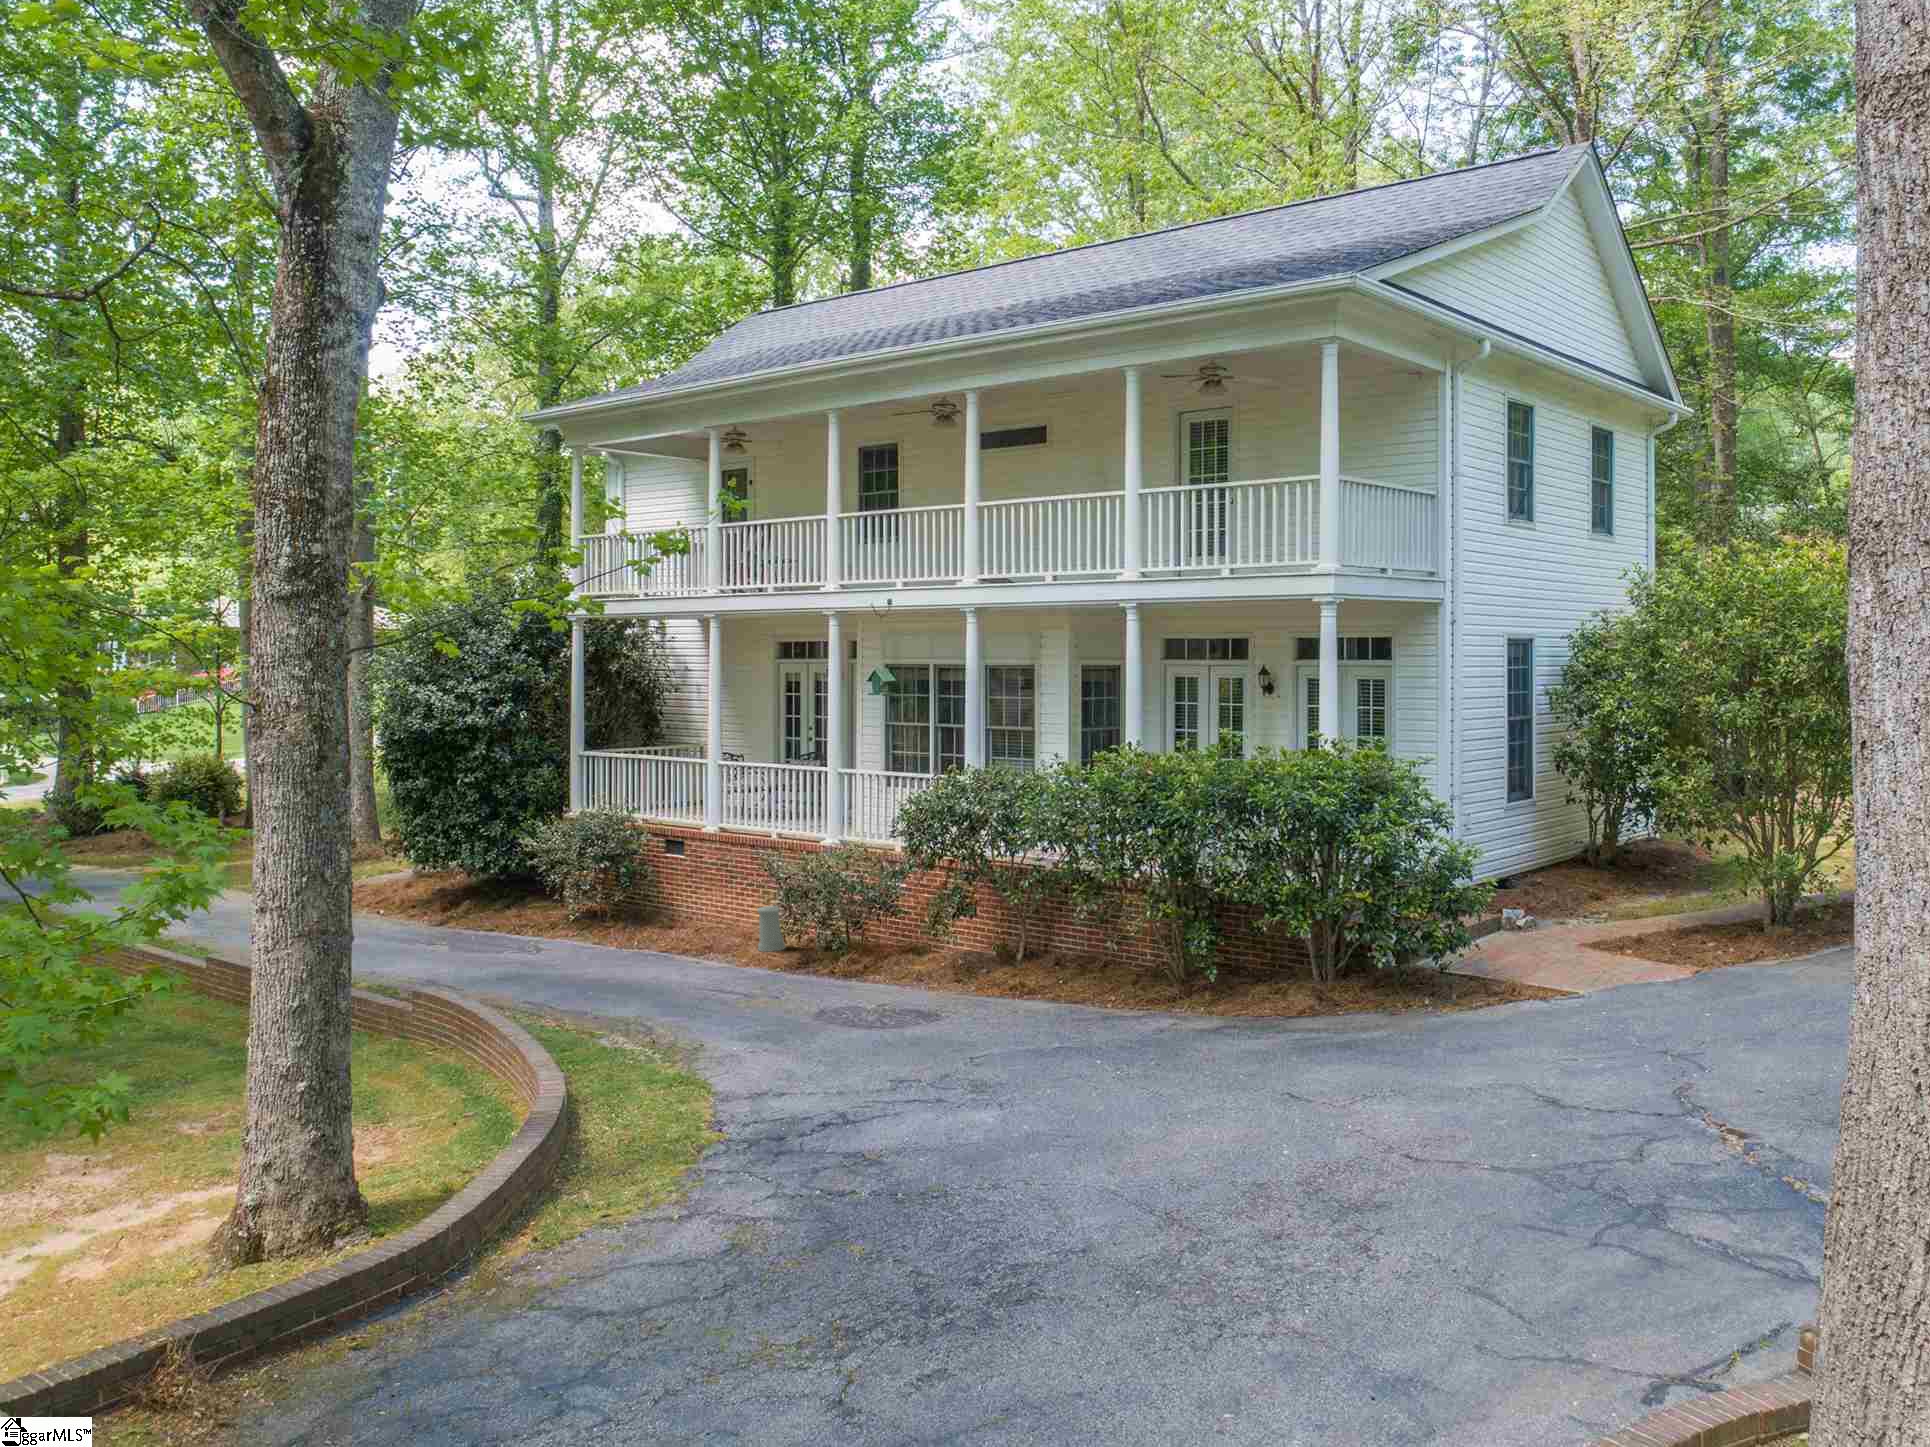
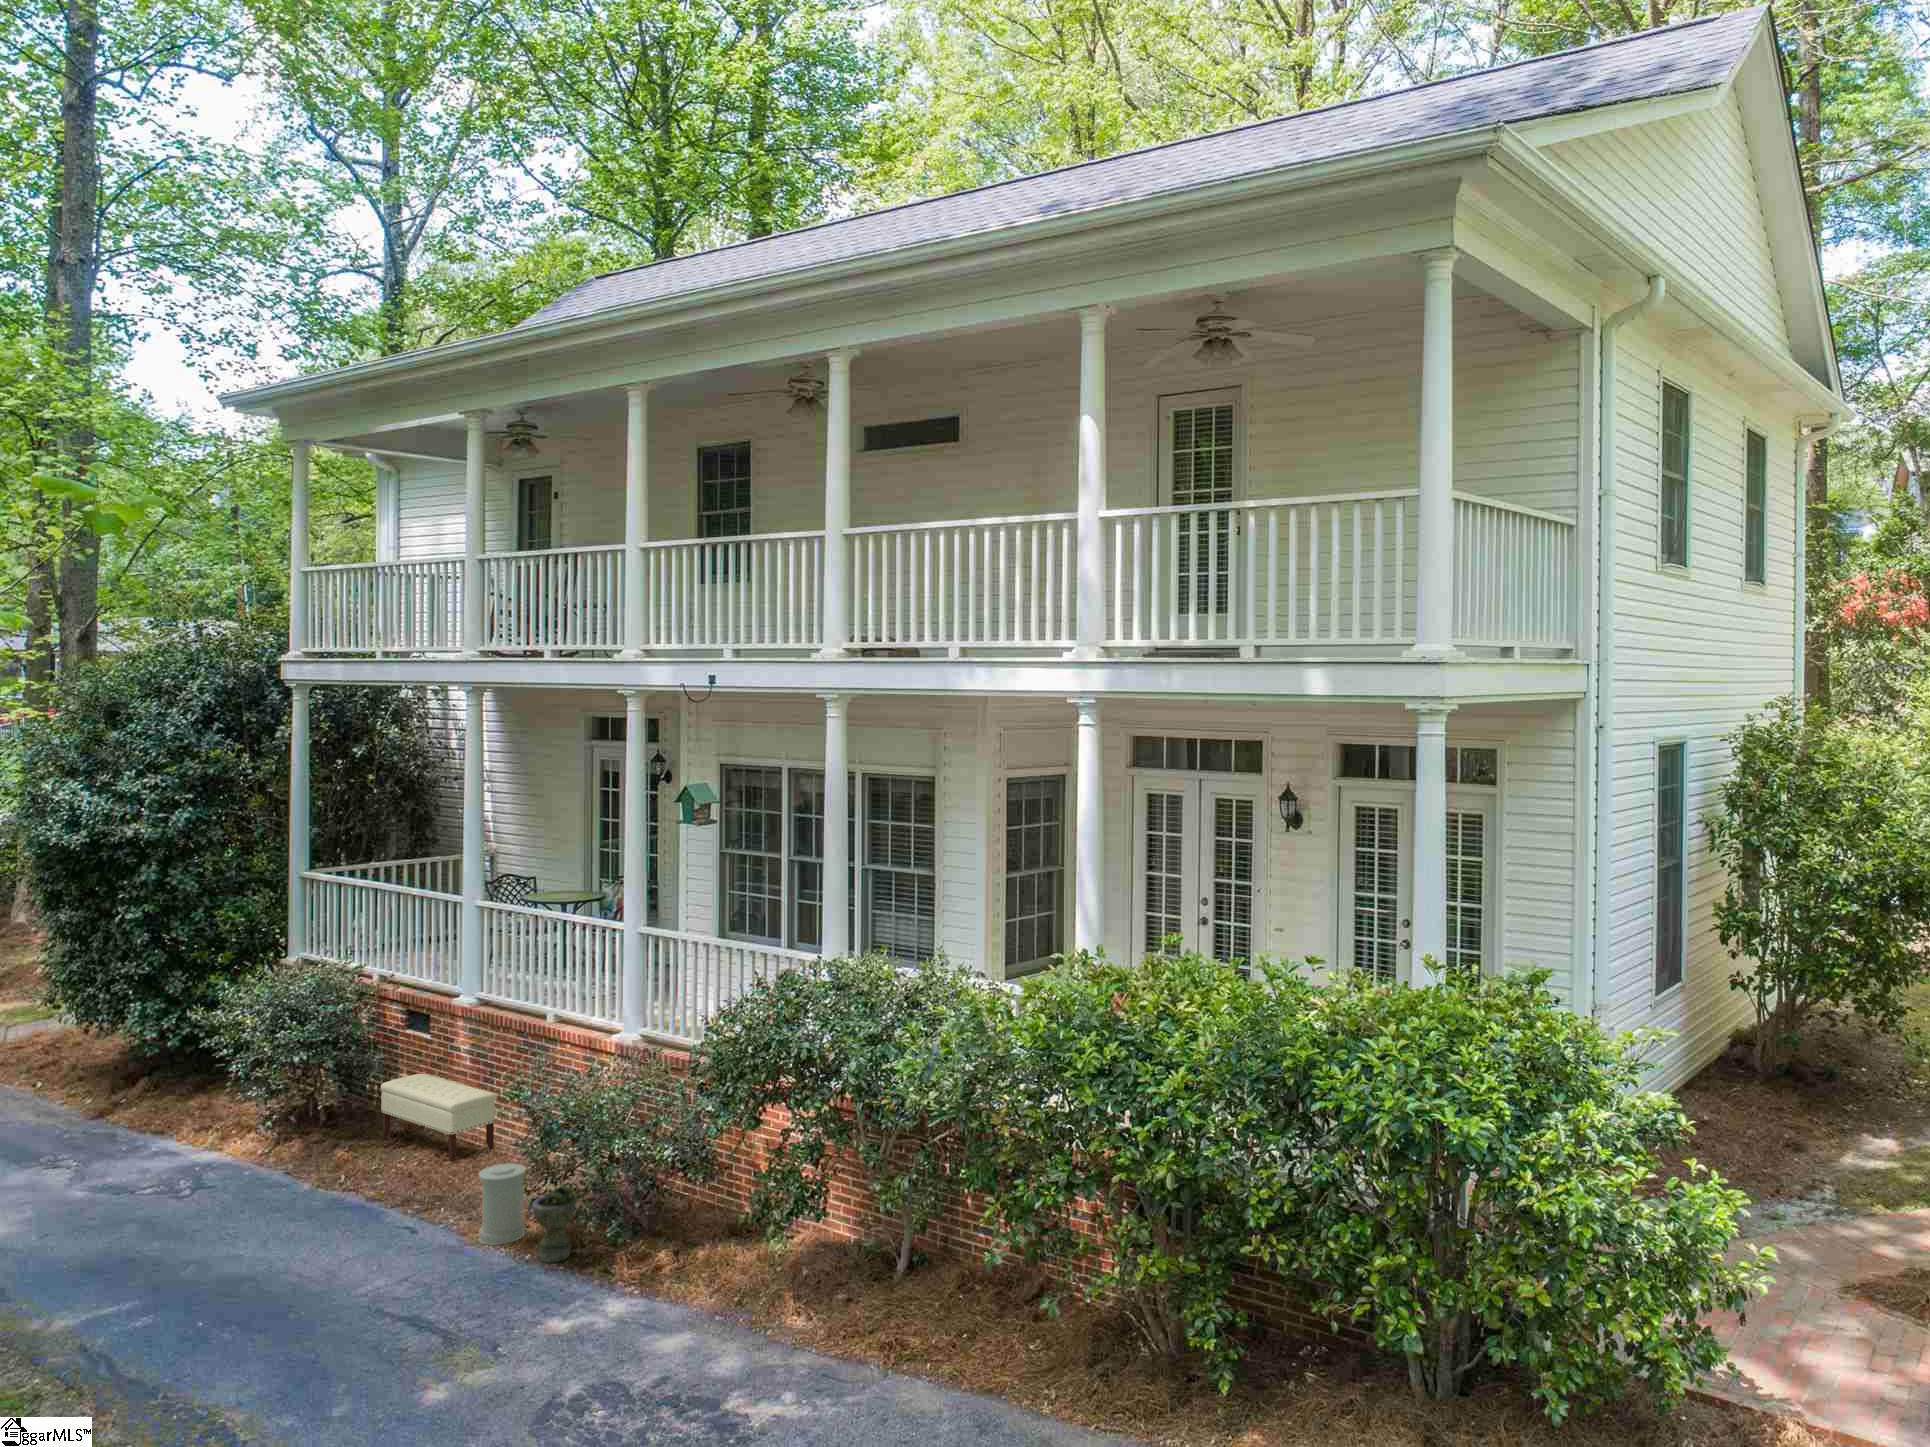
bench: none [656,879,737,927] -> present [381,1074,496,1162]
planter: none [797,911,824,956] -> present [532,1186,577,1263]

